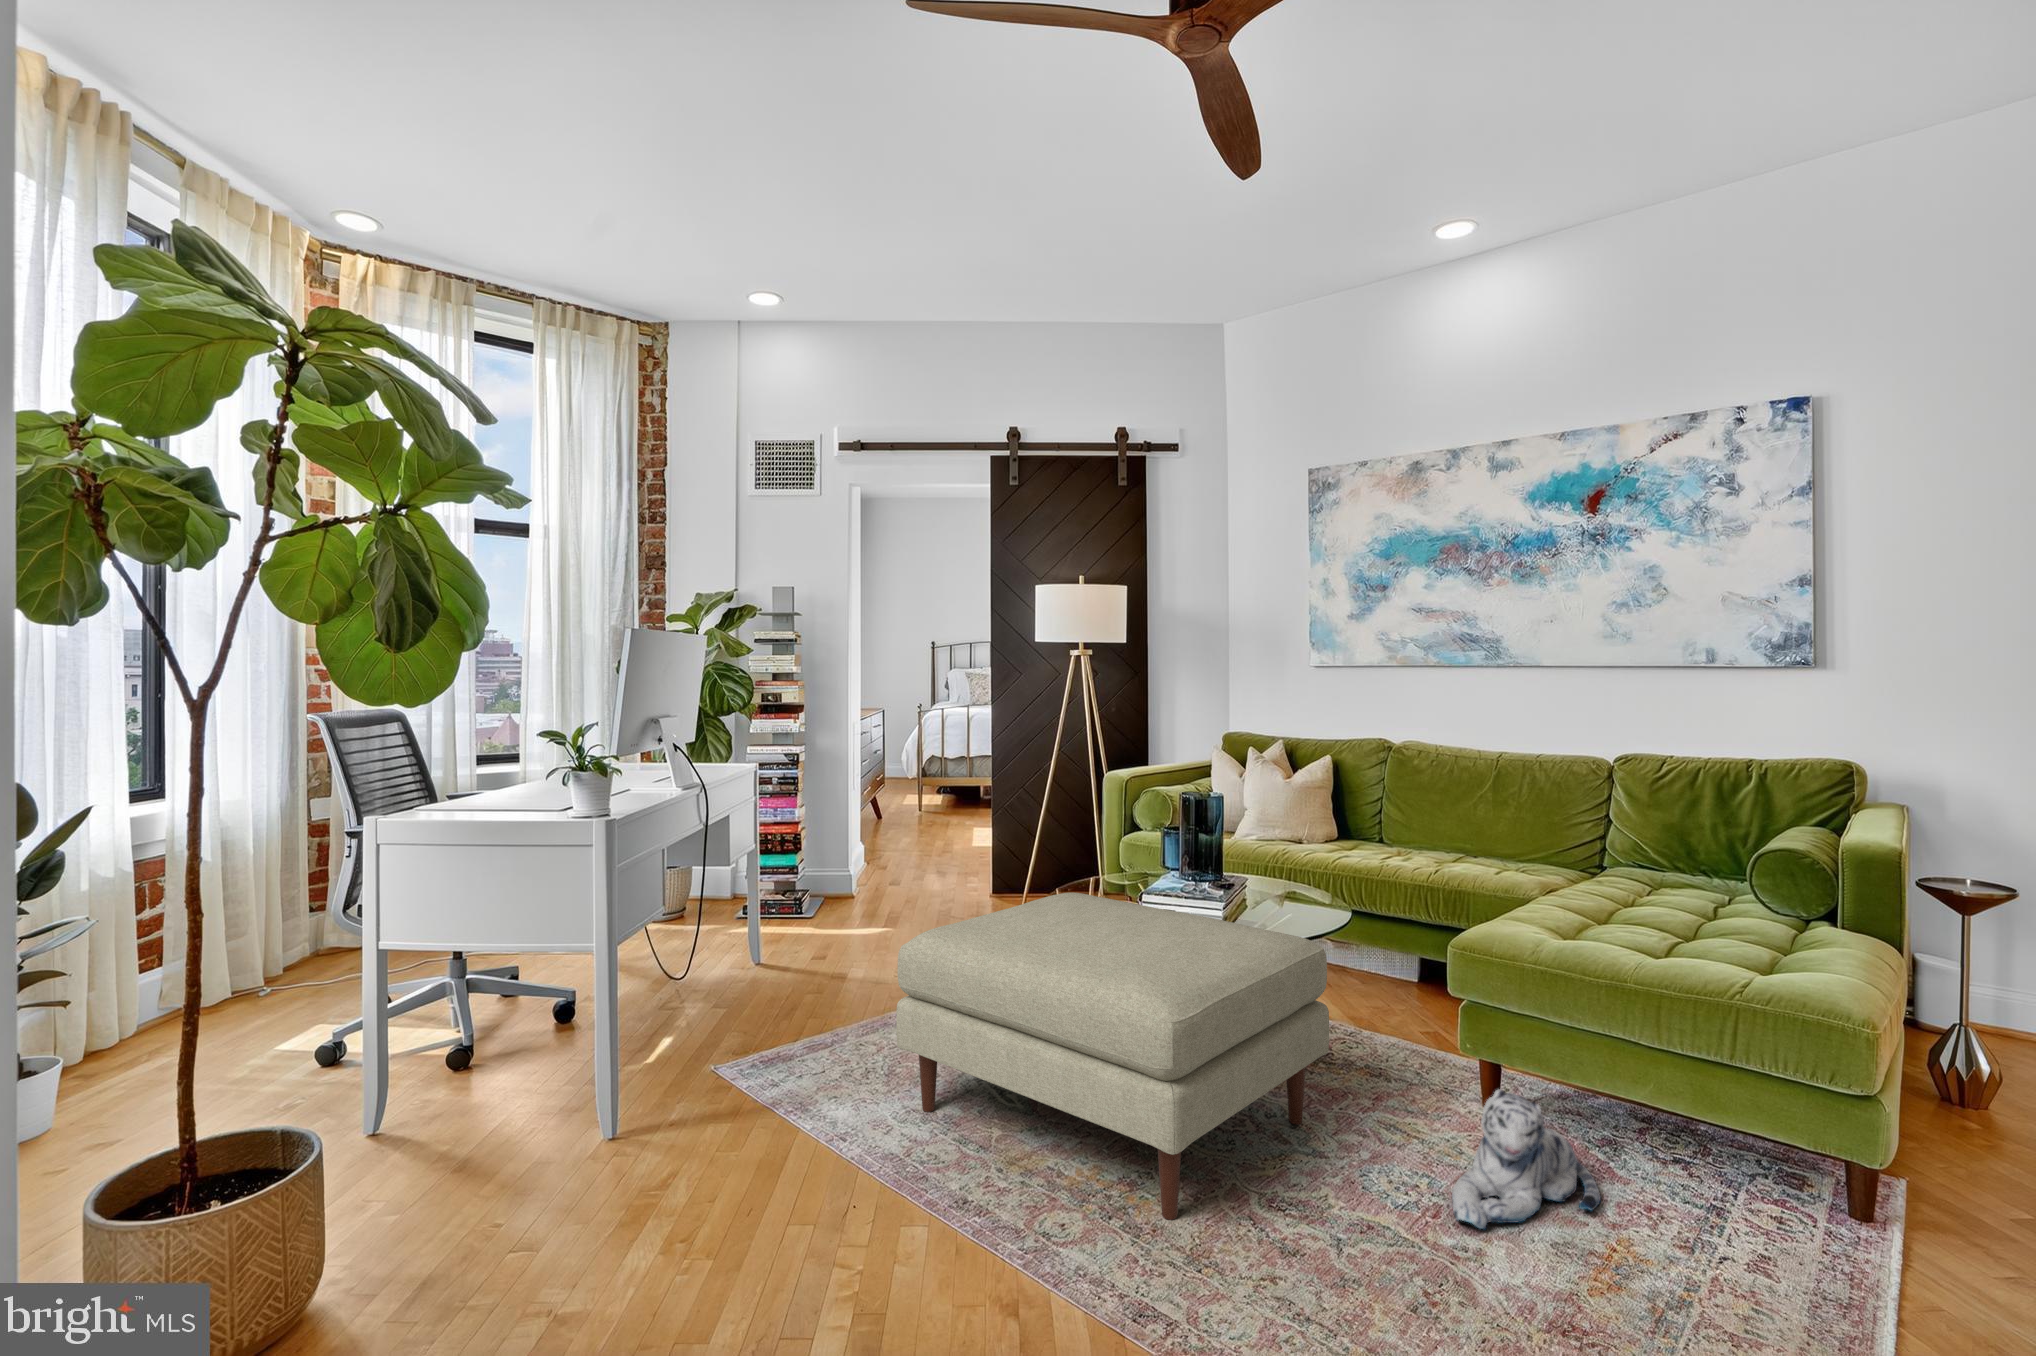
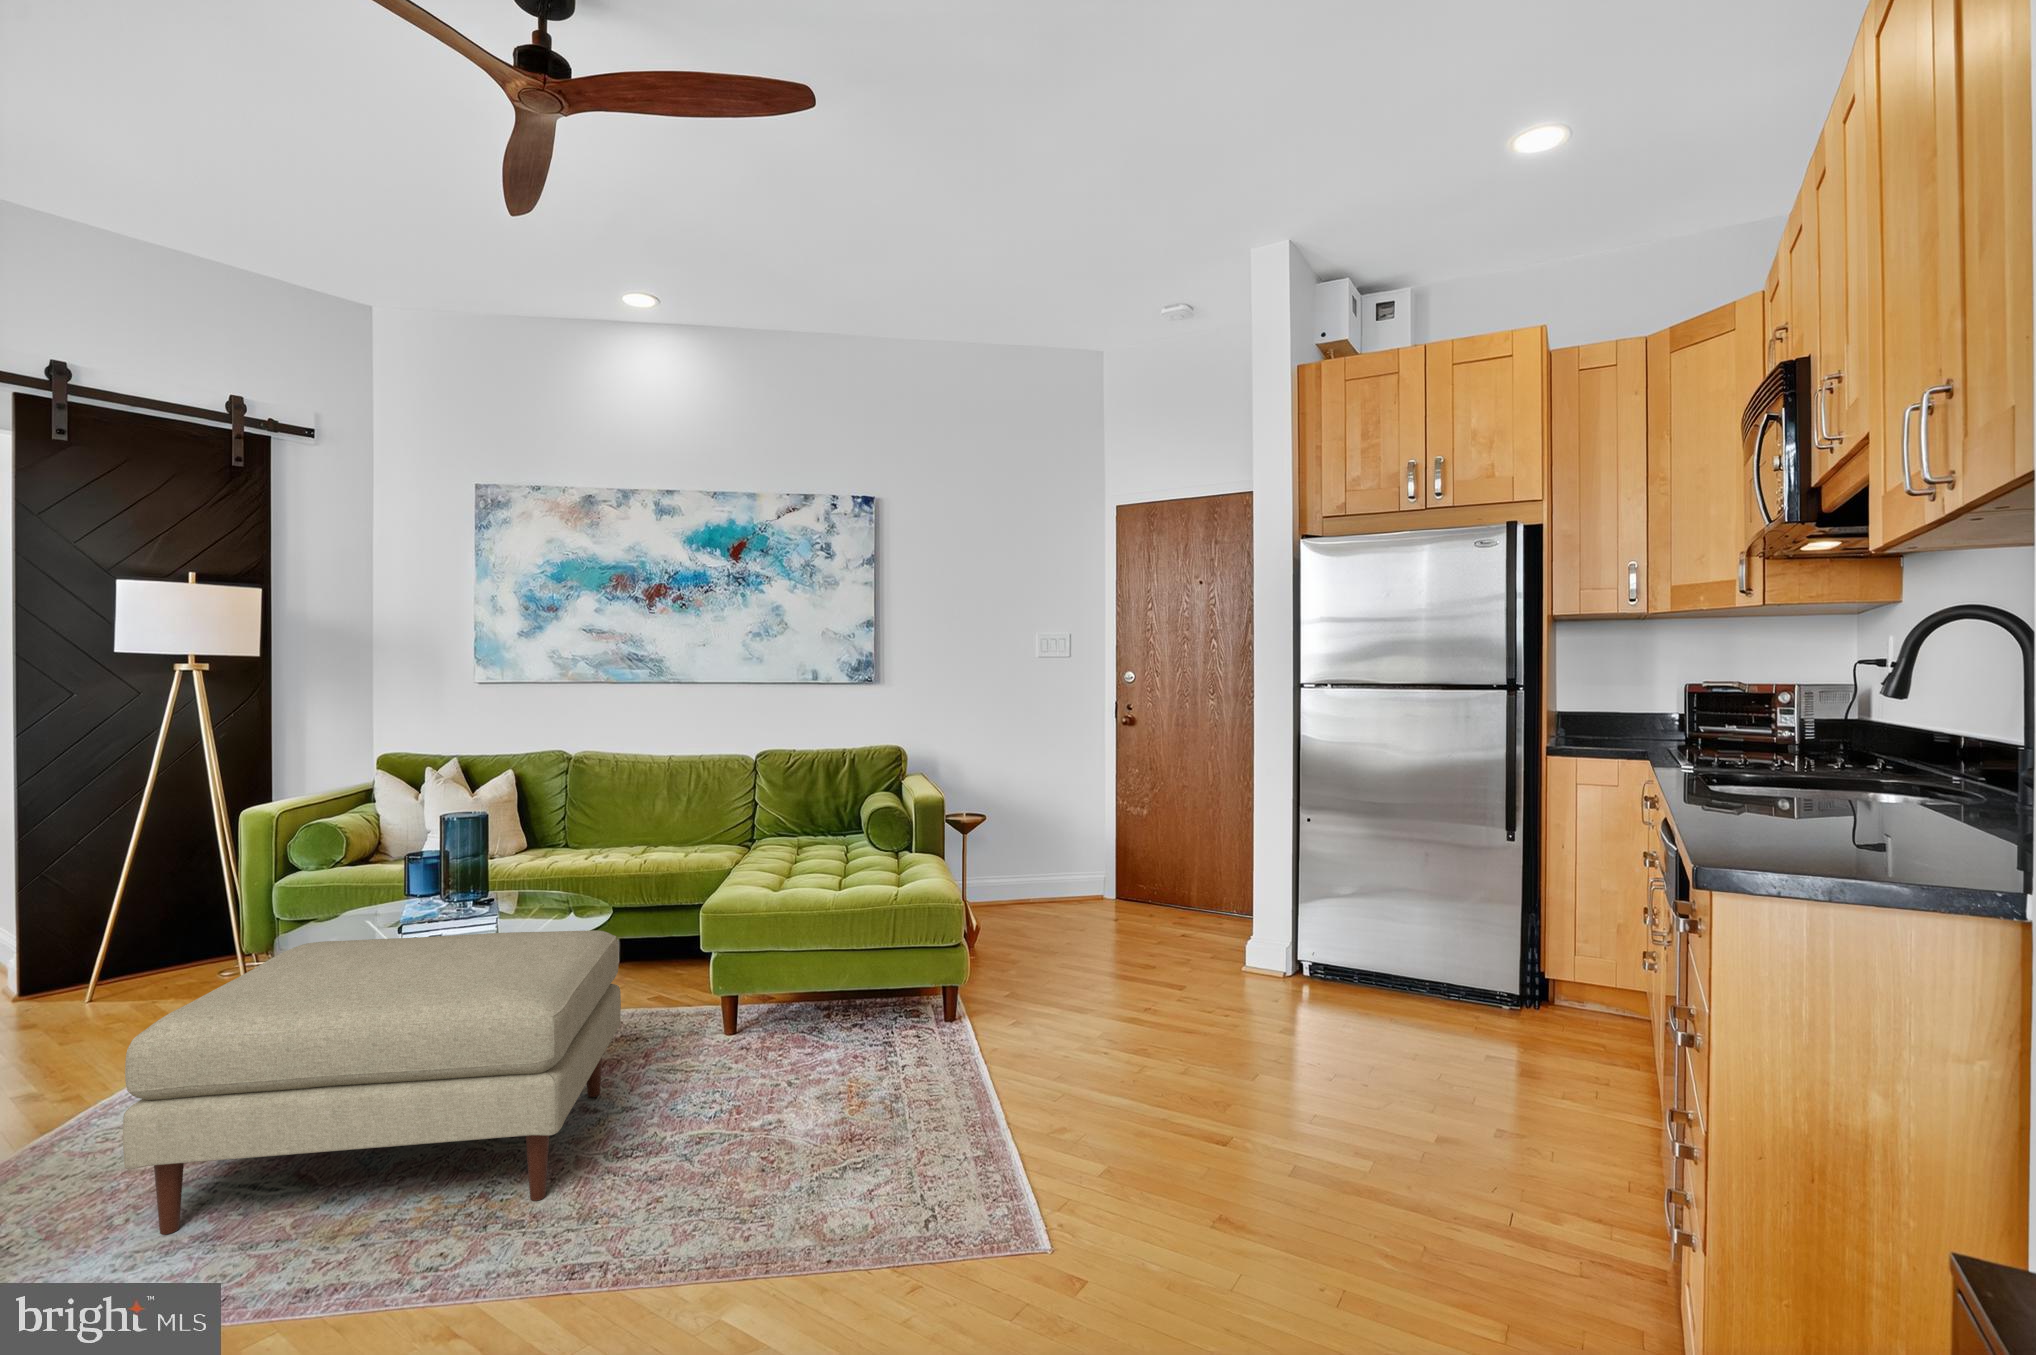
plush toy: present [1452,1089,1600,1229] -> none [742,1006,830,1110]

